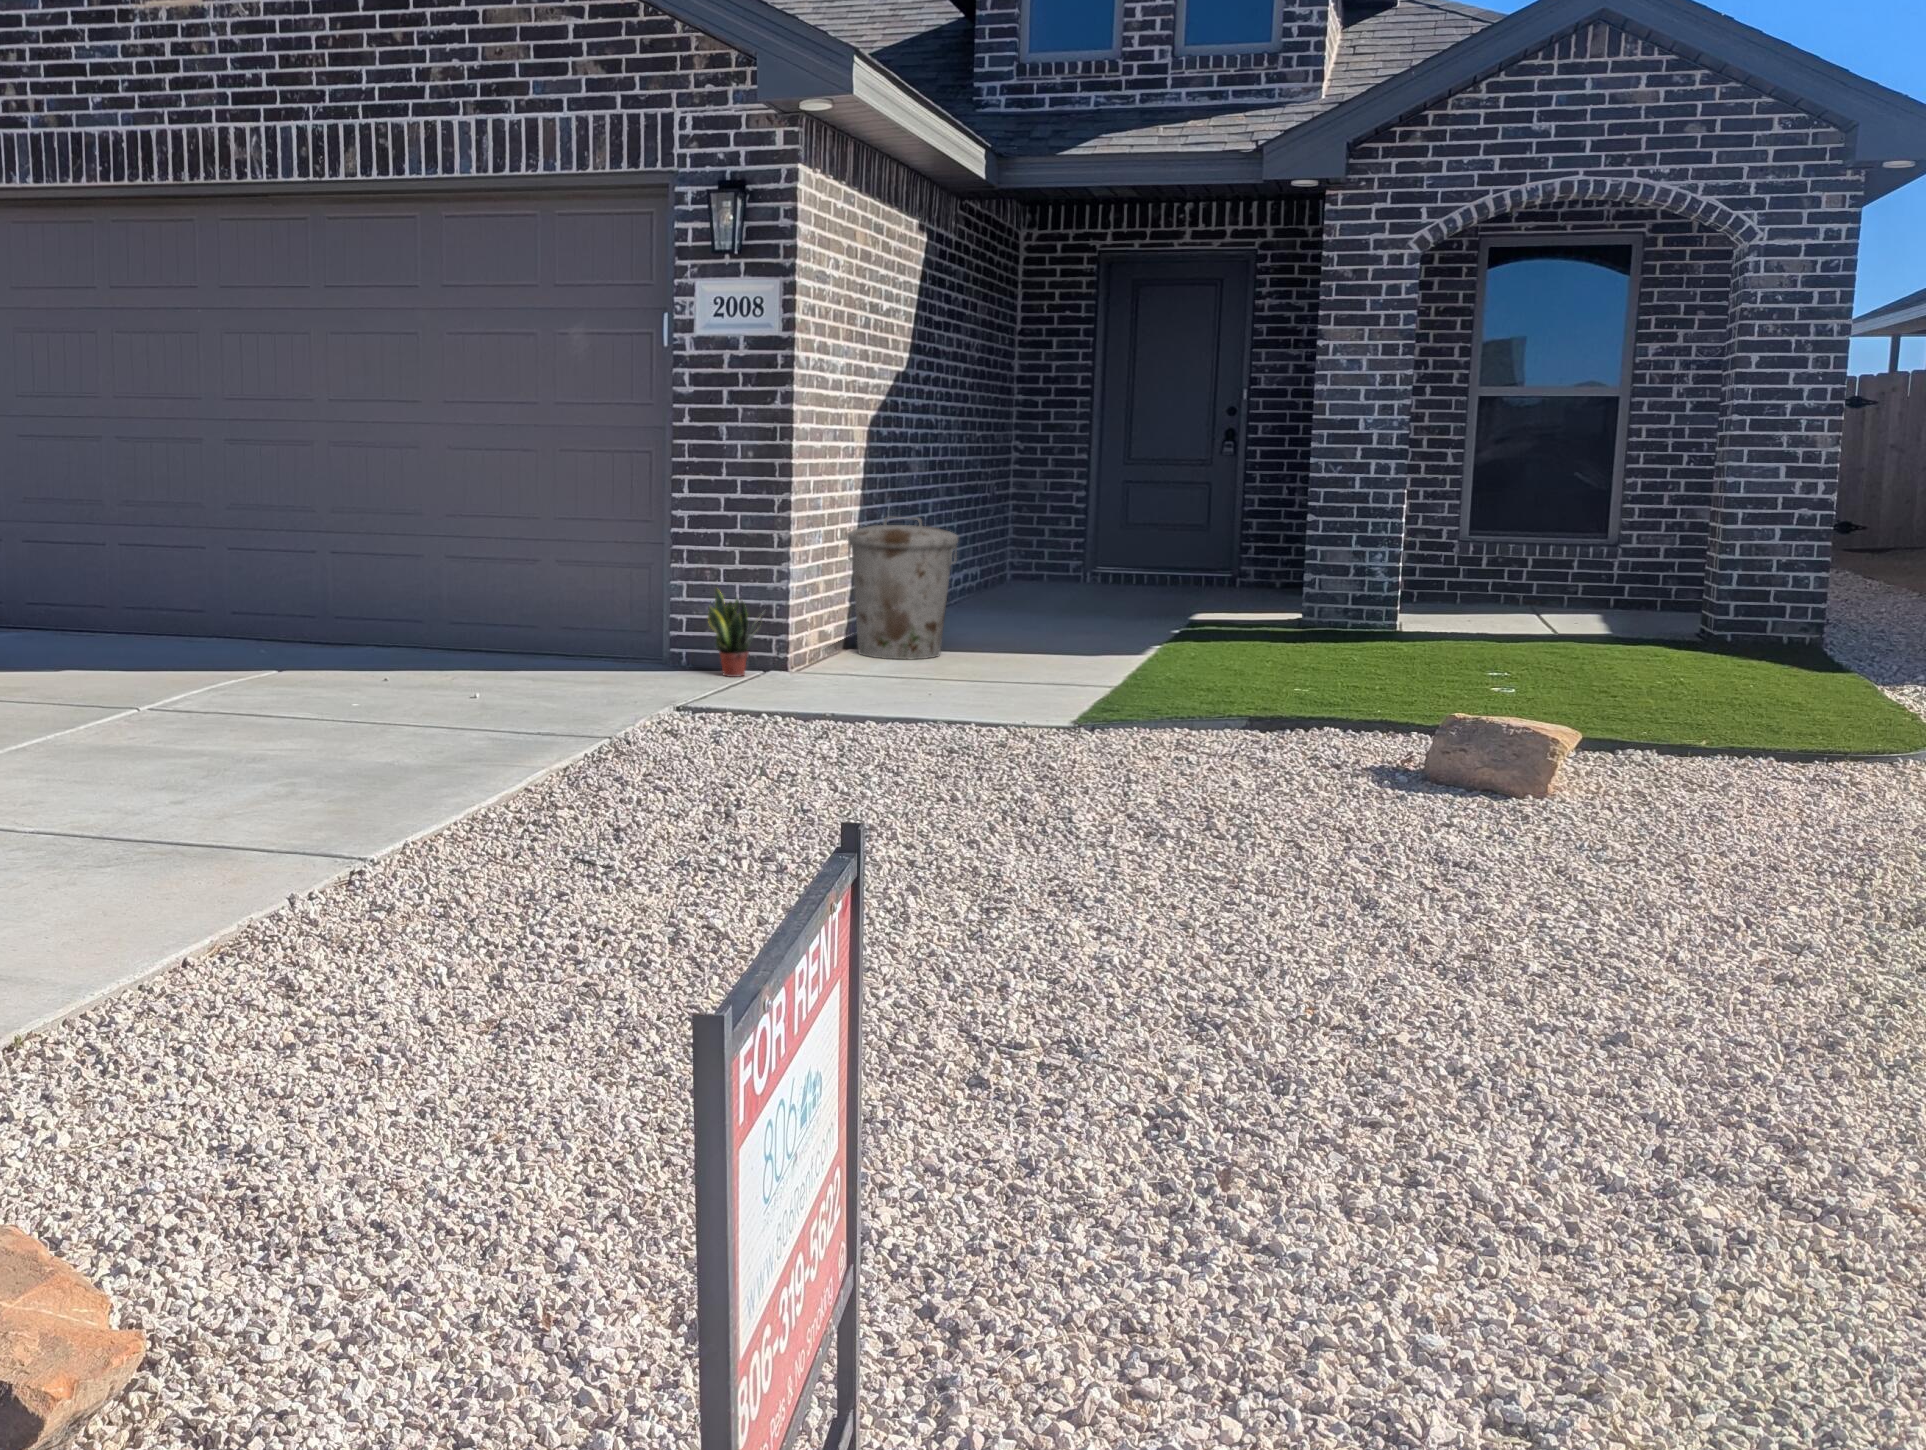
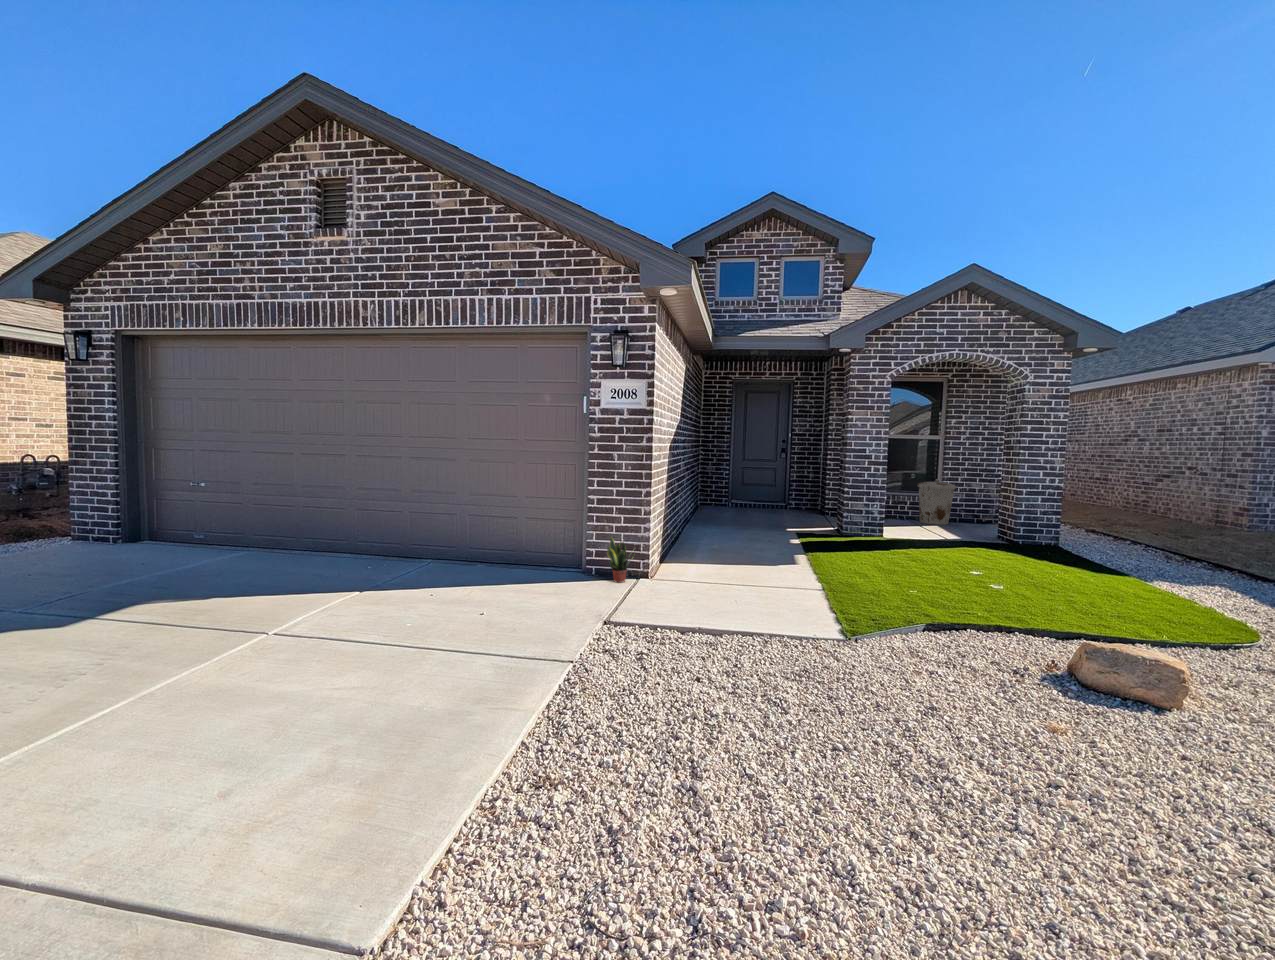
trash can: present [847,517,959,659] -> present [917,479,956,525]

